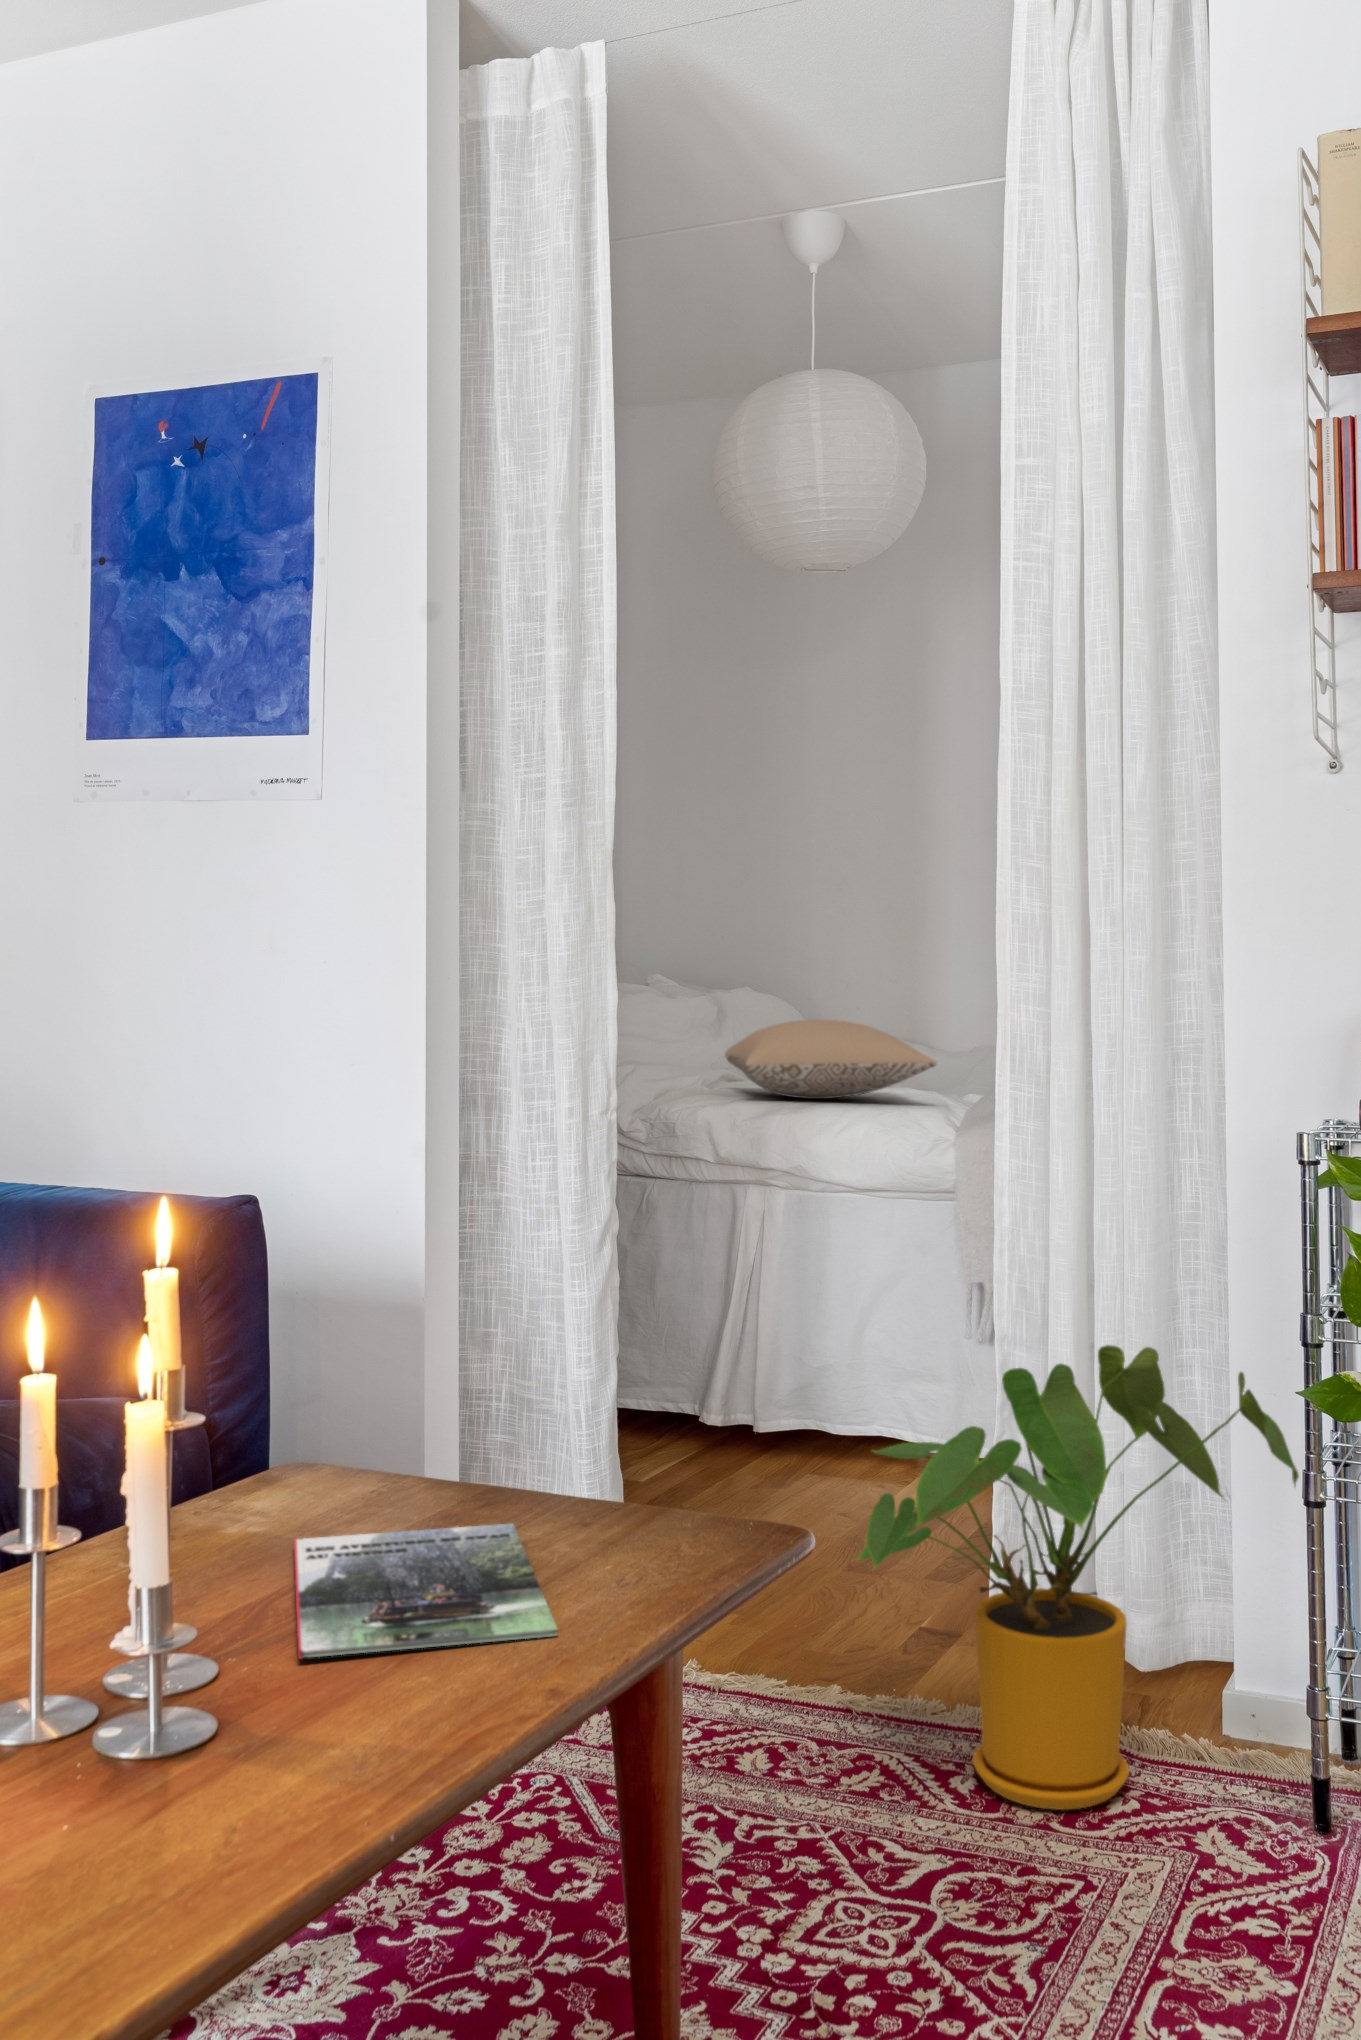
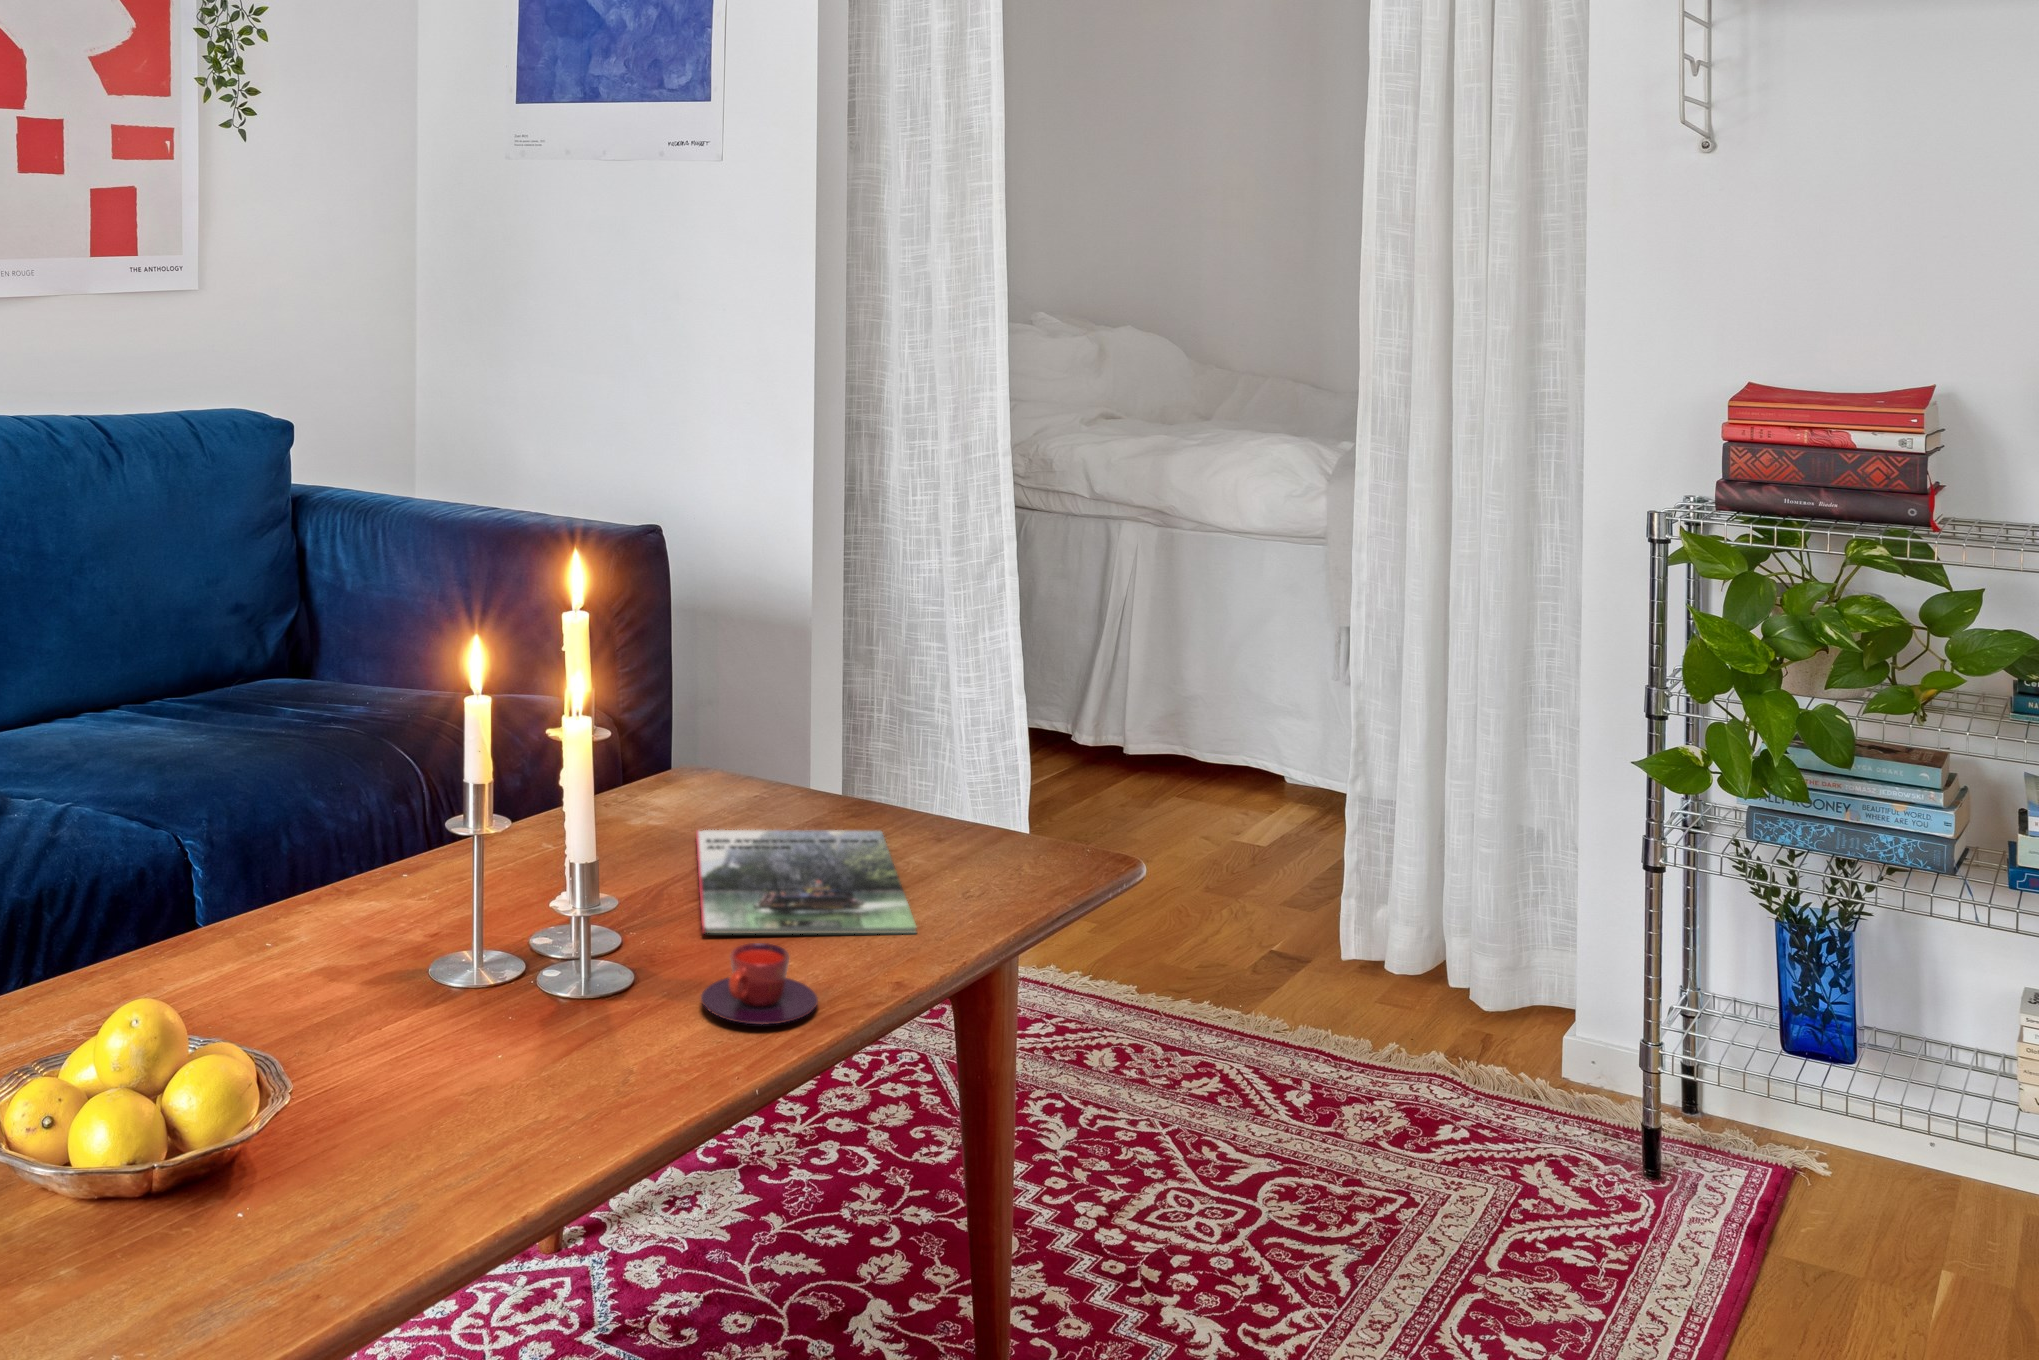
pillow: present [725,1020,937,1099] -> none [1098,345,1311,422]
house plant: present [856,1345,1299,1810] -> none [1197,696,1643,1132]
teacup: none [294,1662,441,1764] -> present [701,943,818,1024]

